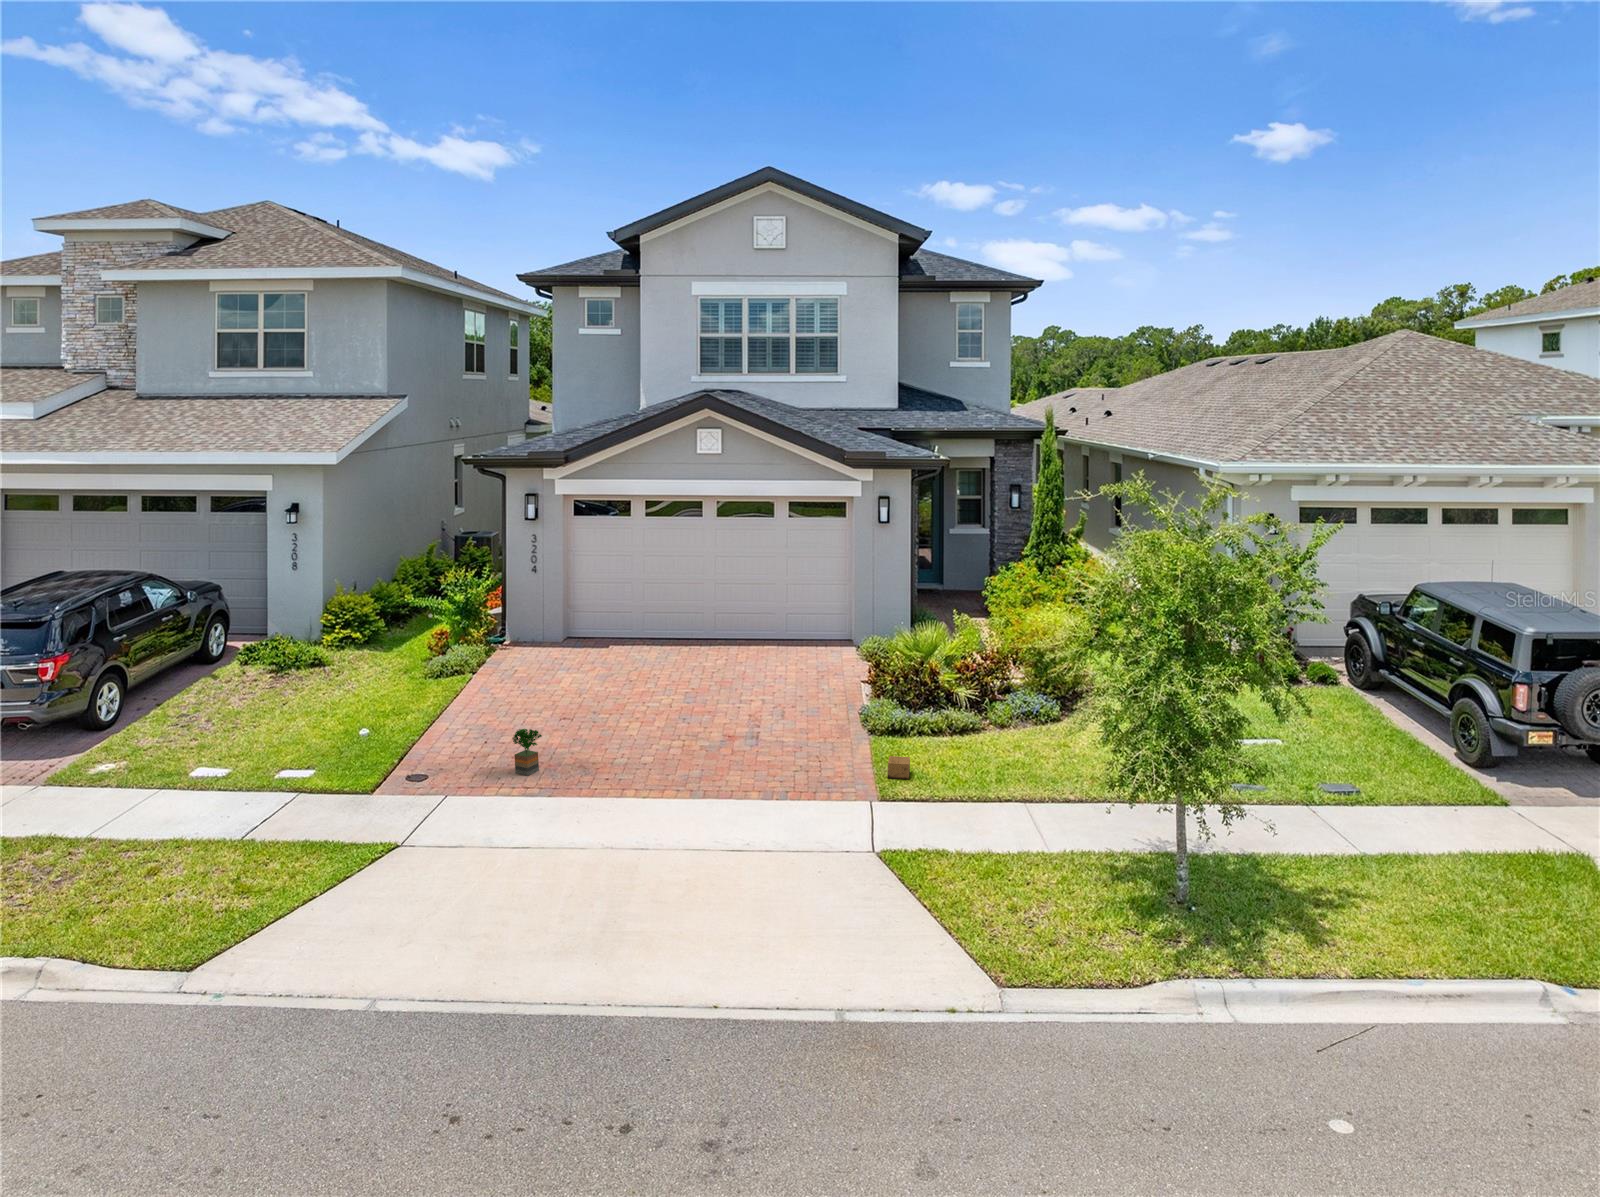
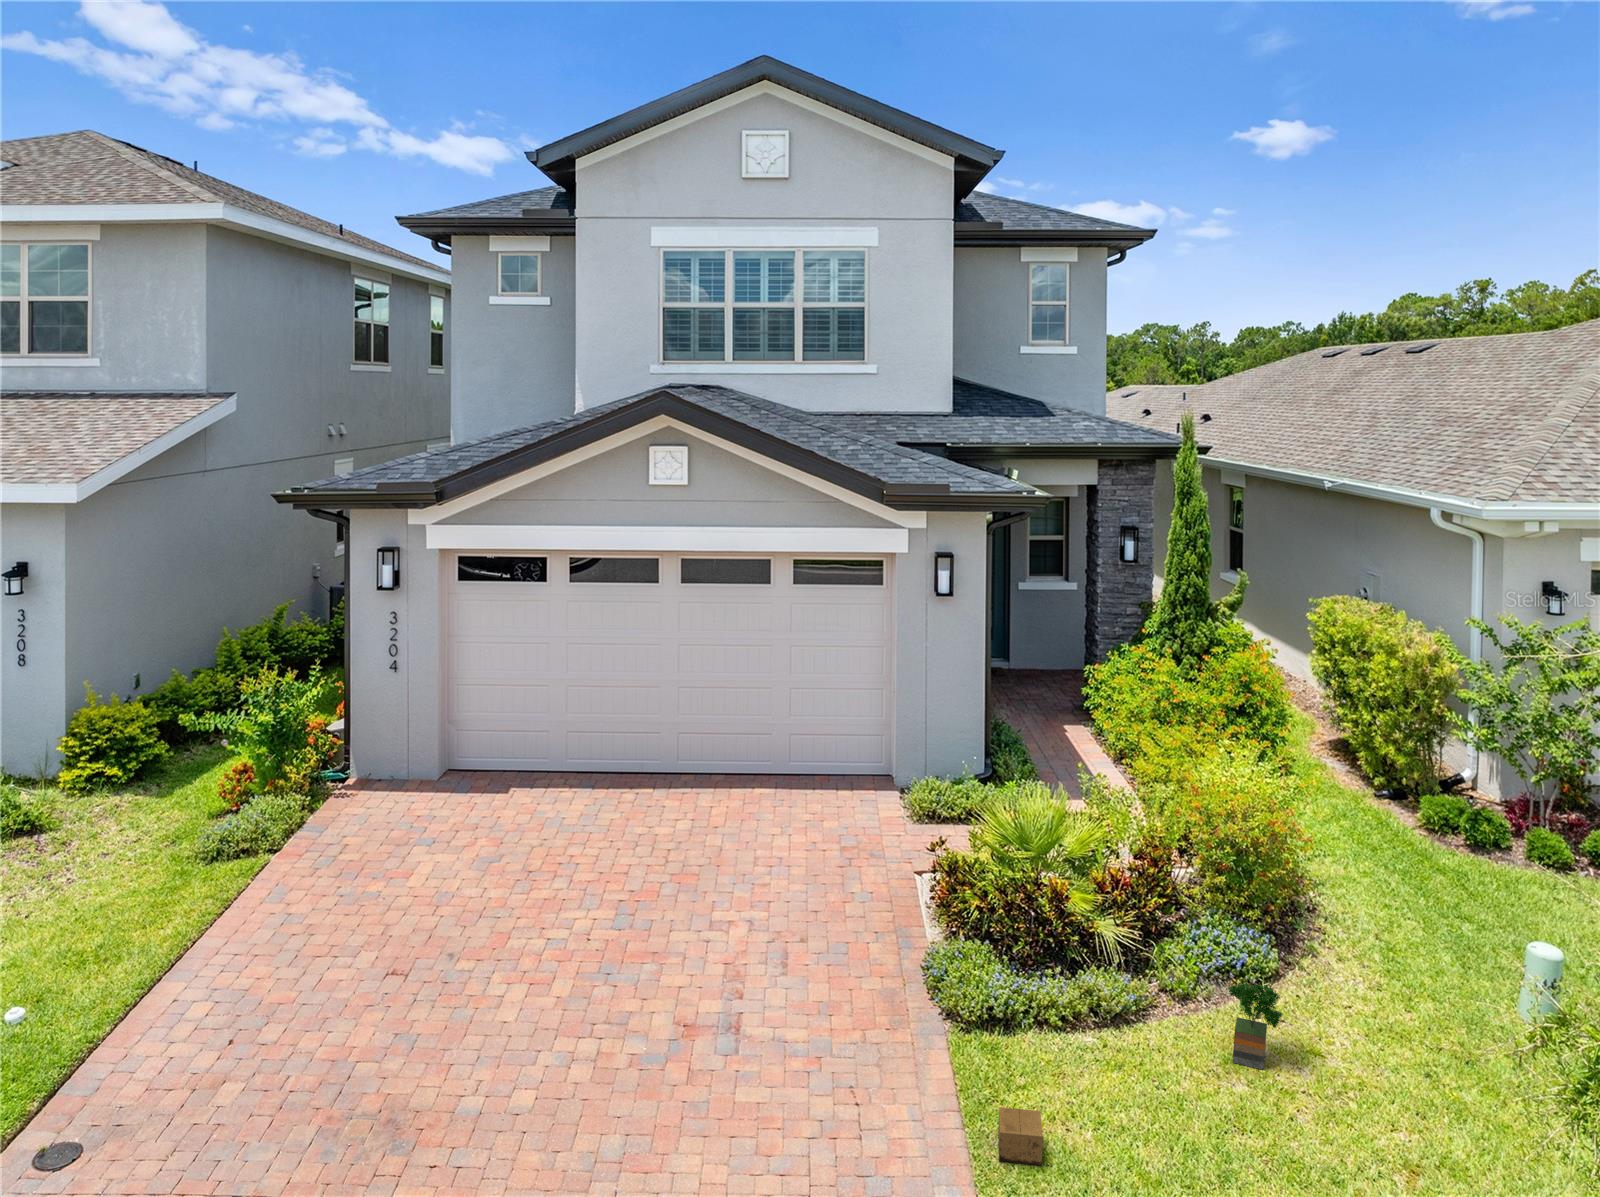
potted tree: present [513,729,542,776] -> present [1228,982,1283,1070]

